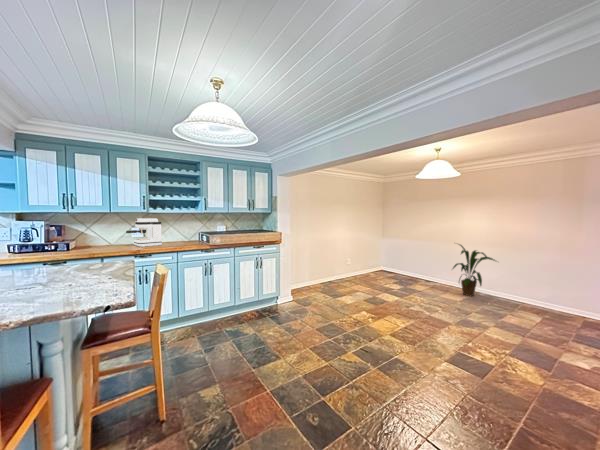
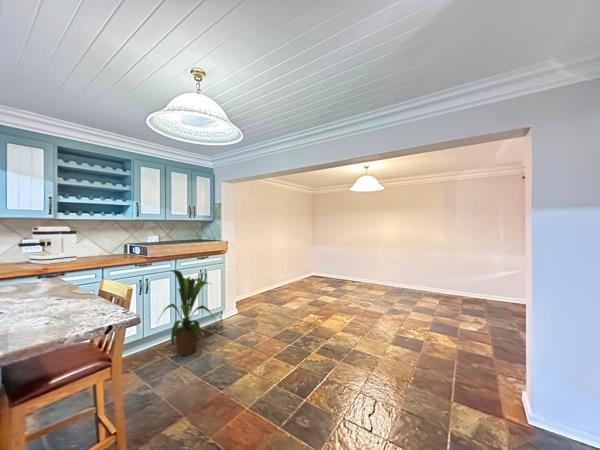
house plant: present [453,245,495,296] -> present [163,270,213,356]

